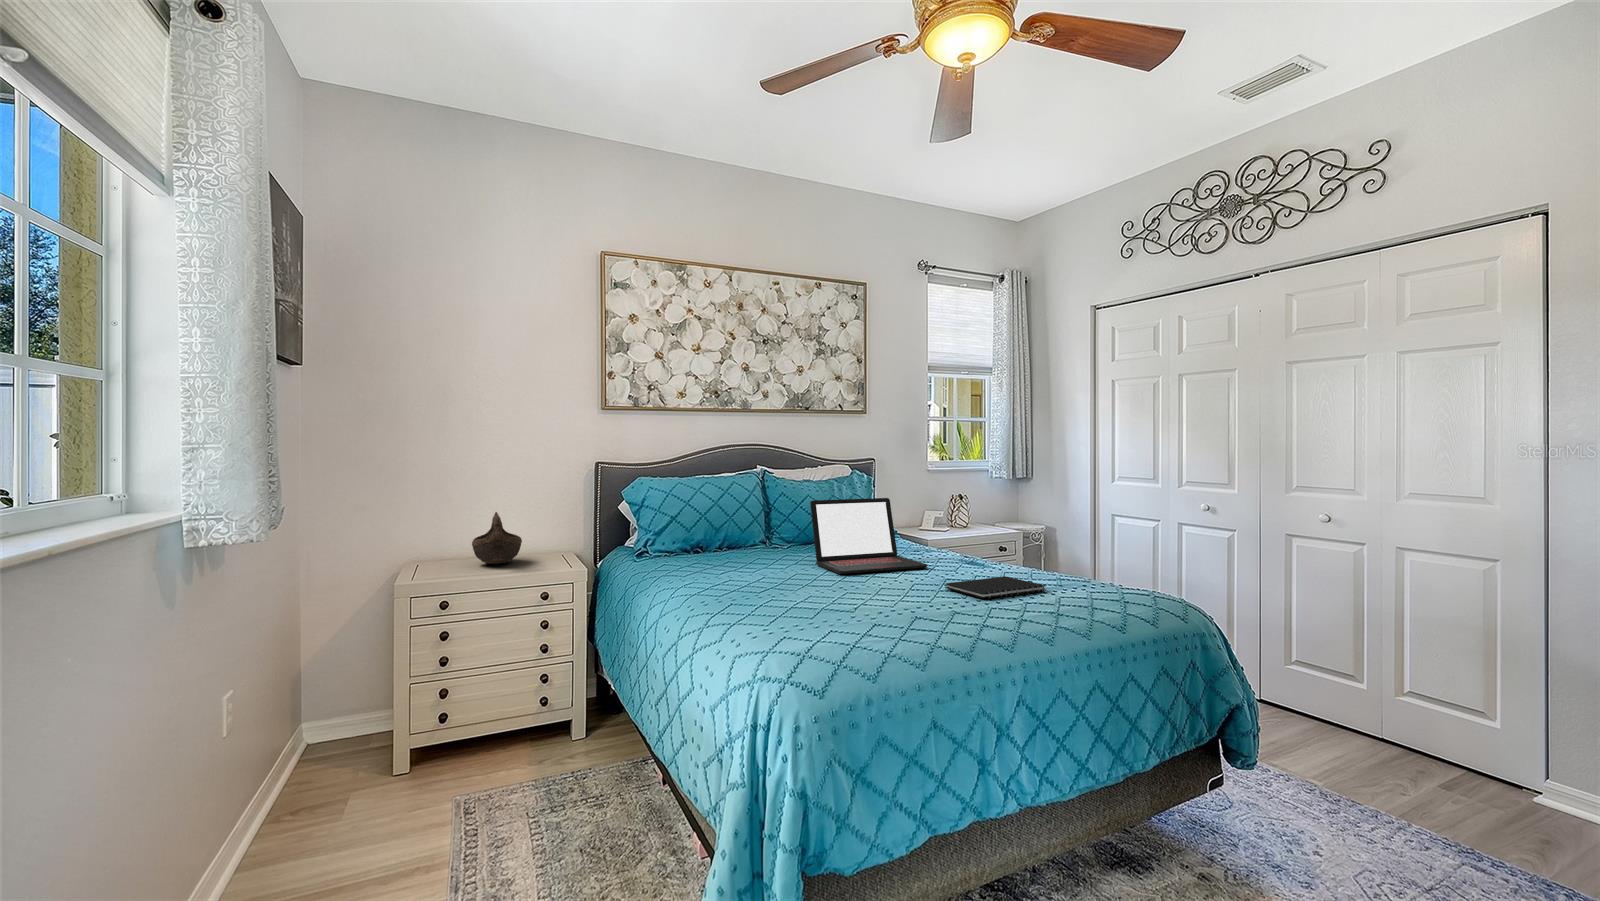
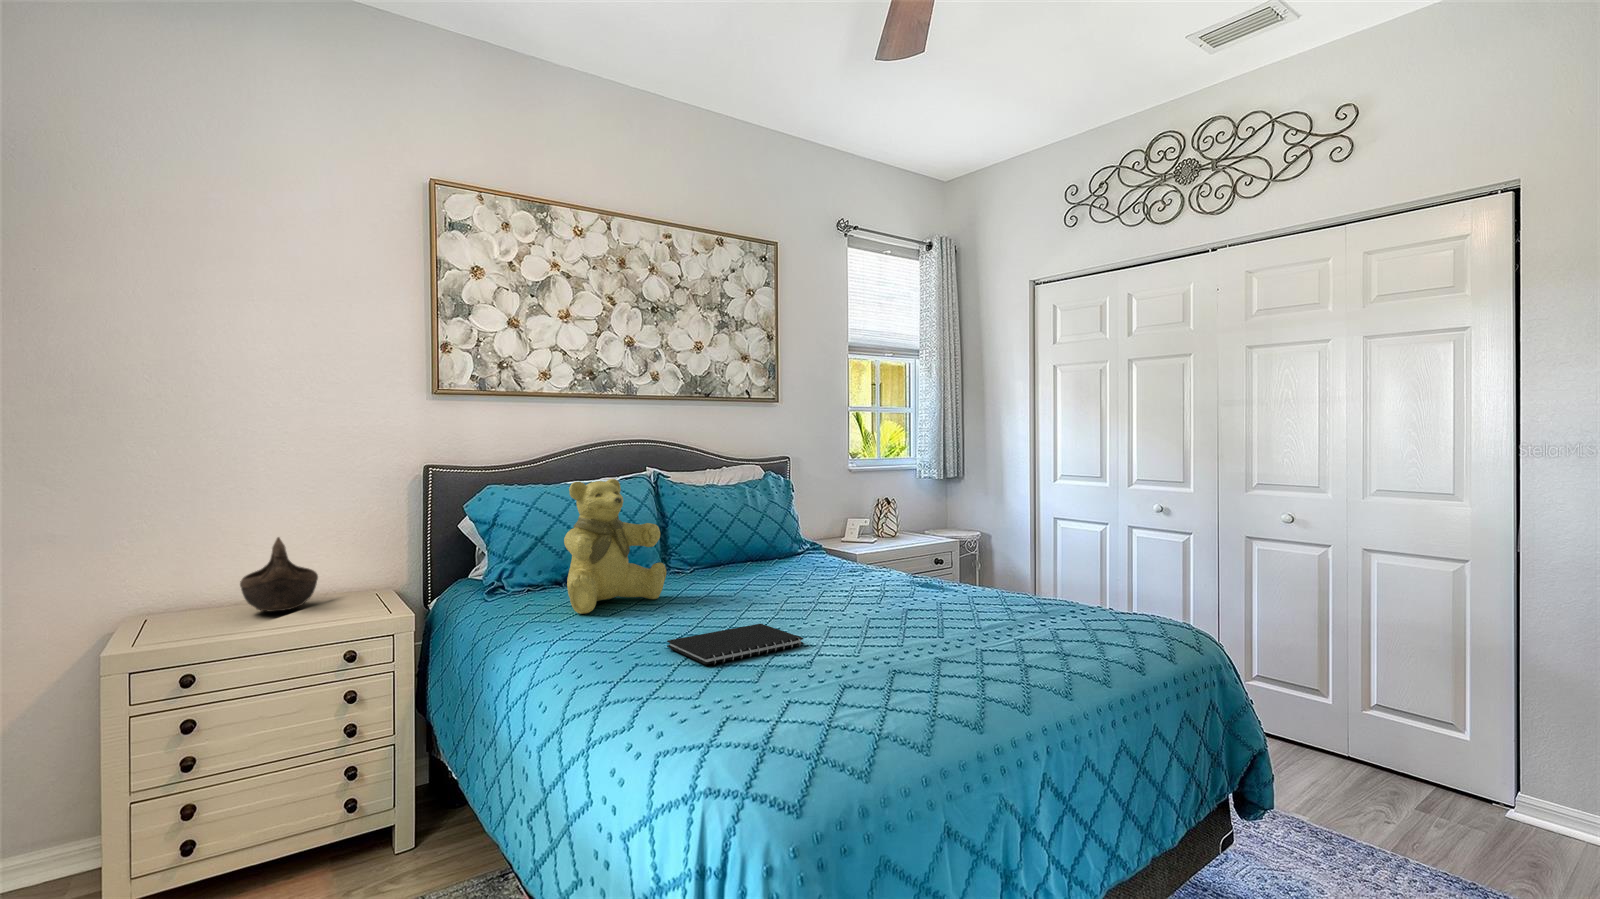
teddy bear: none [690,473,764,572] -> present [564,479,666,614]
laptop: present [810,498,928,574] -> none [726,507,877,609]
notebook: present [945,576,1046,599] -> present [667,624,804,665]

